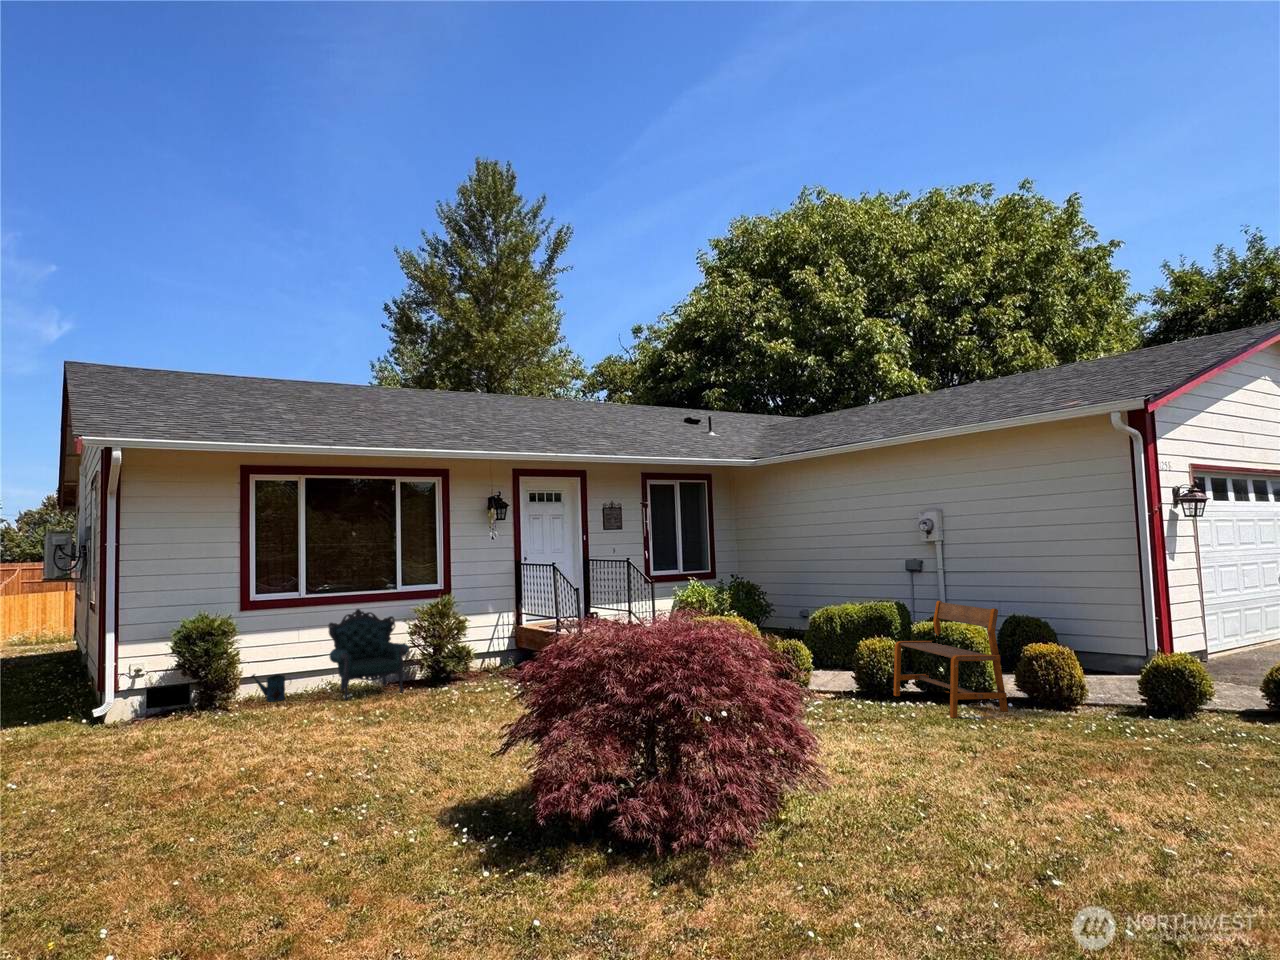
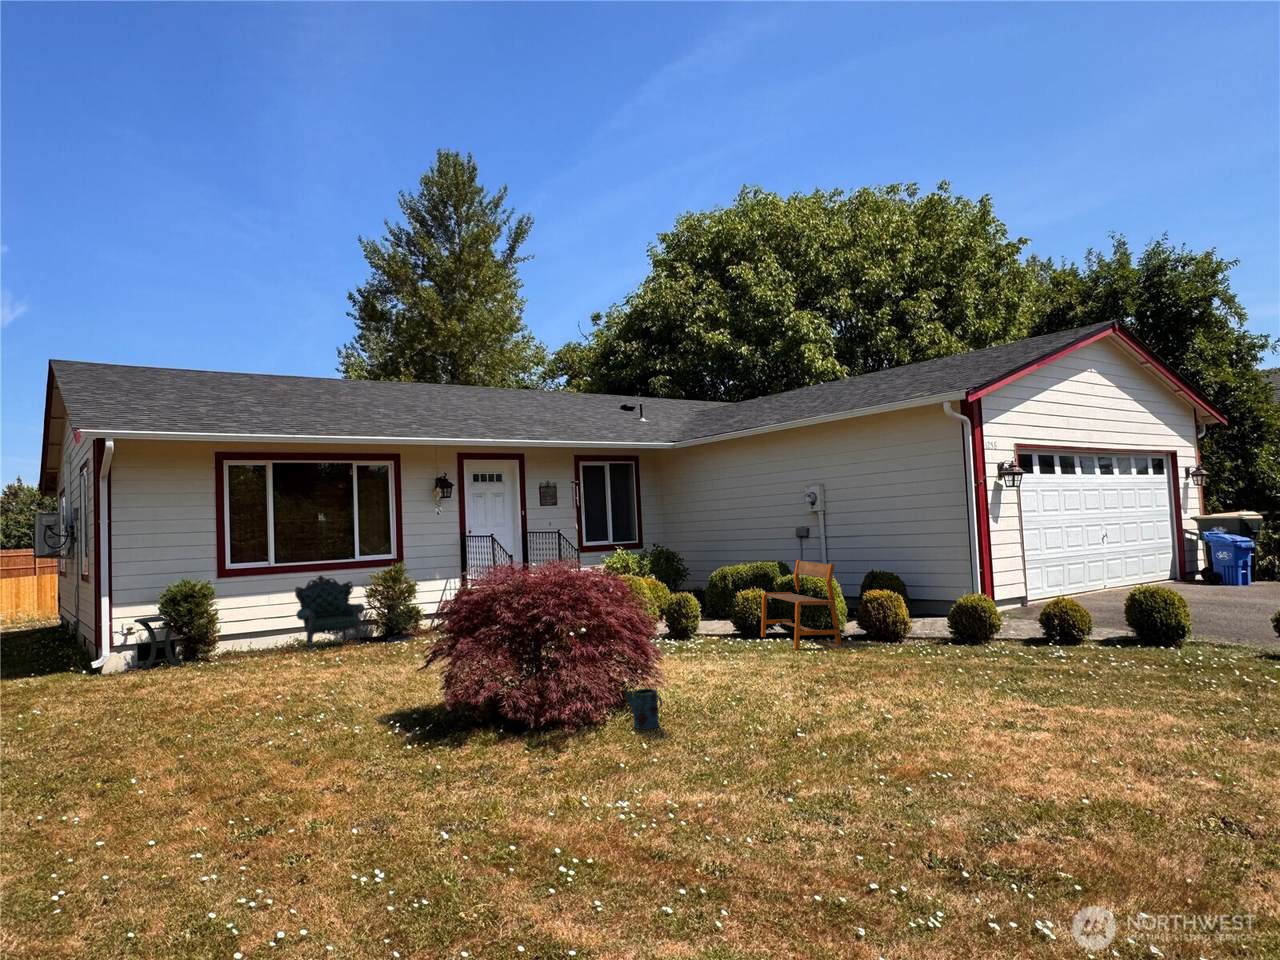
potted tree: none [433,636,465,689] -> present [389,600,412,641]
side table: none [139,656,200,723] -> present [134,616,180,670]
watering can: present [251,674,285,702] -> present [620,681,662,729]

